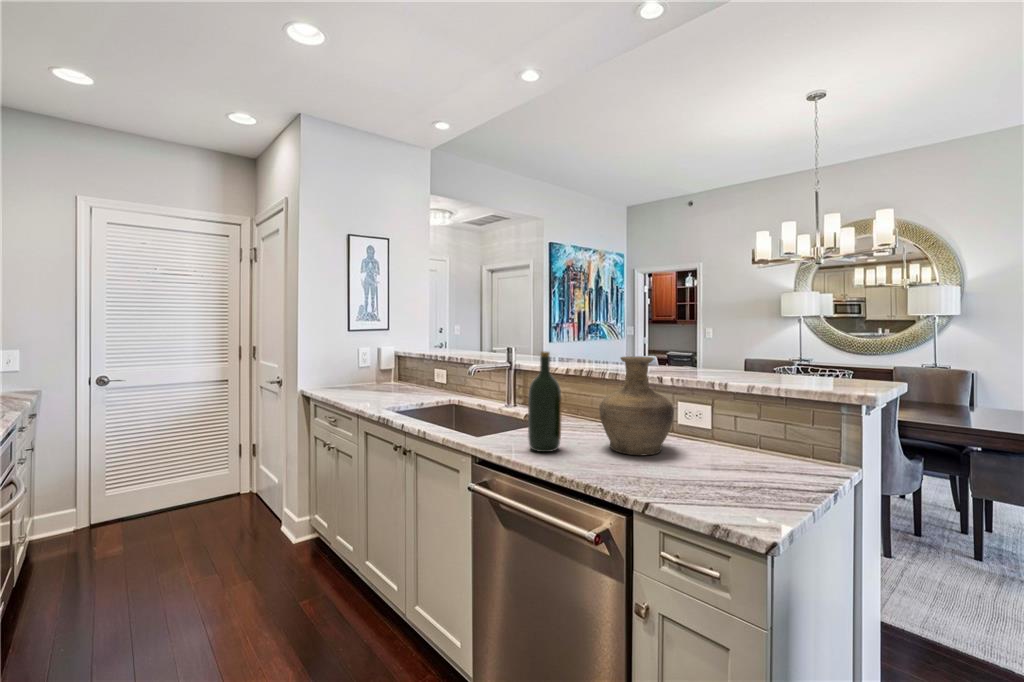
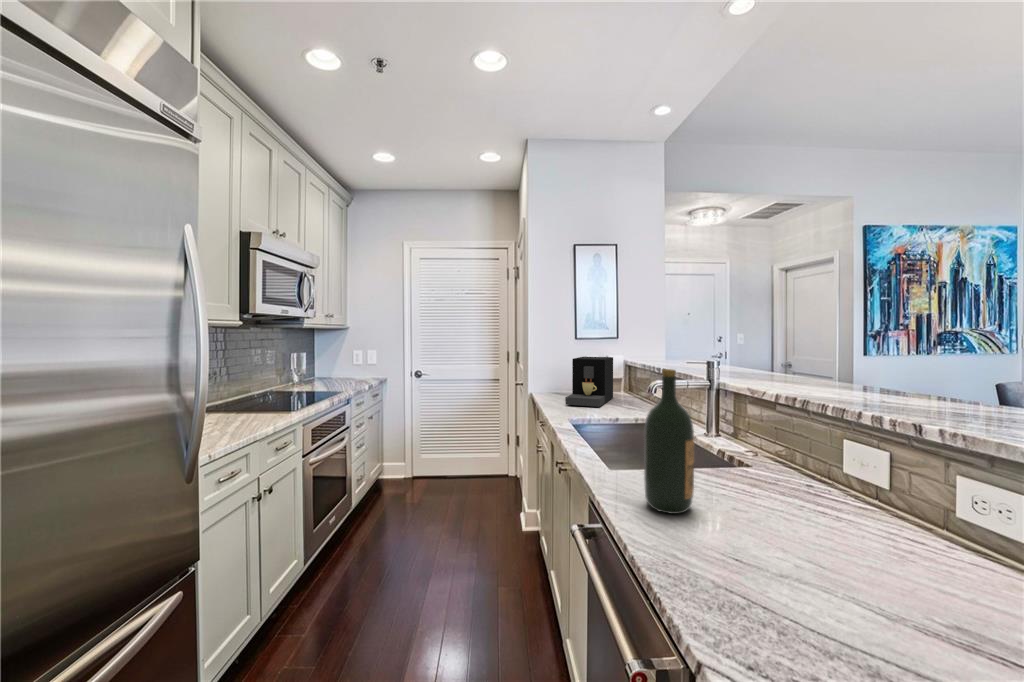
coffee maker: none [358,348,394,397] -> present [565,357,613,407]
vase: present [599,356,674,455] -> none [753,384,910,568]

